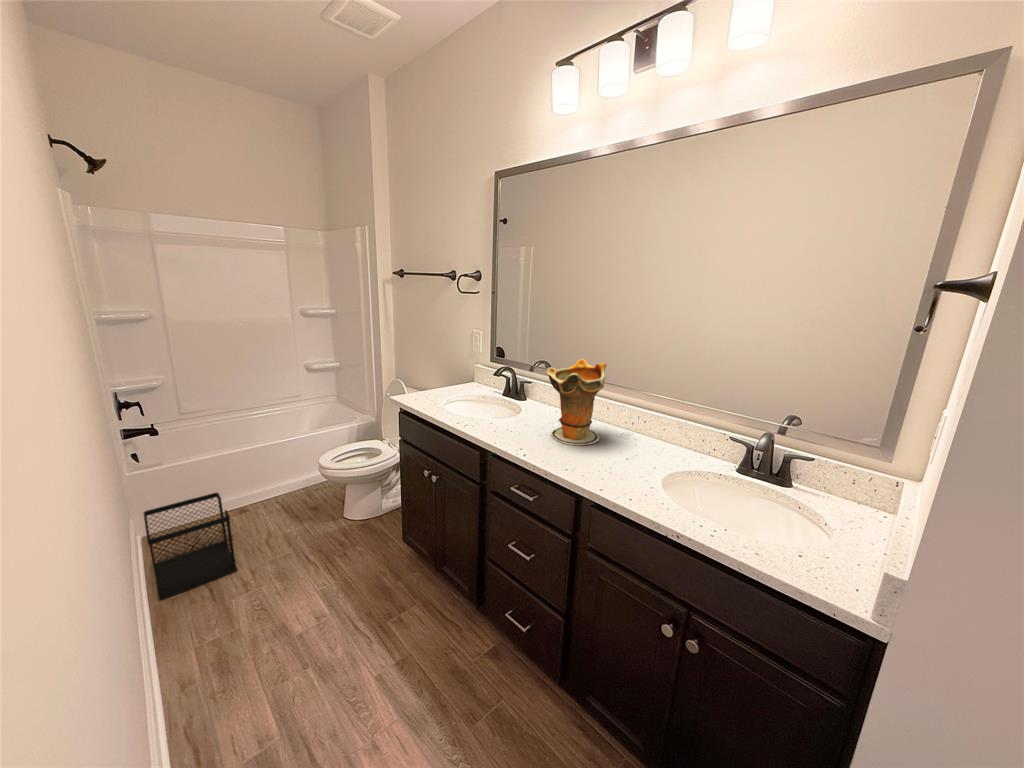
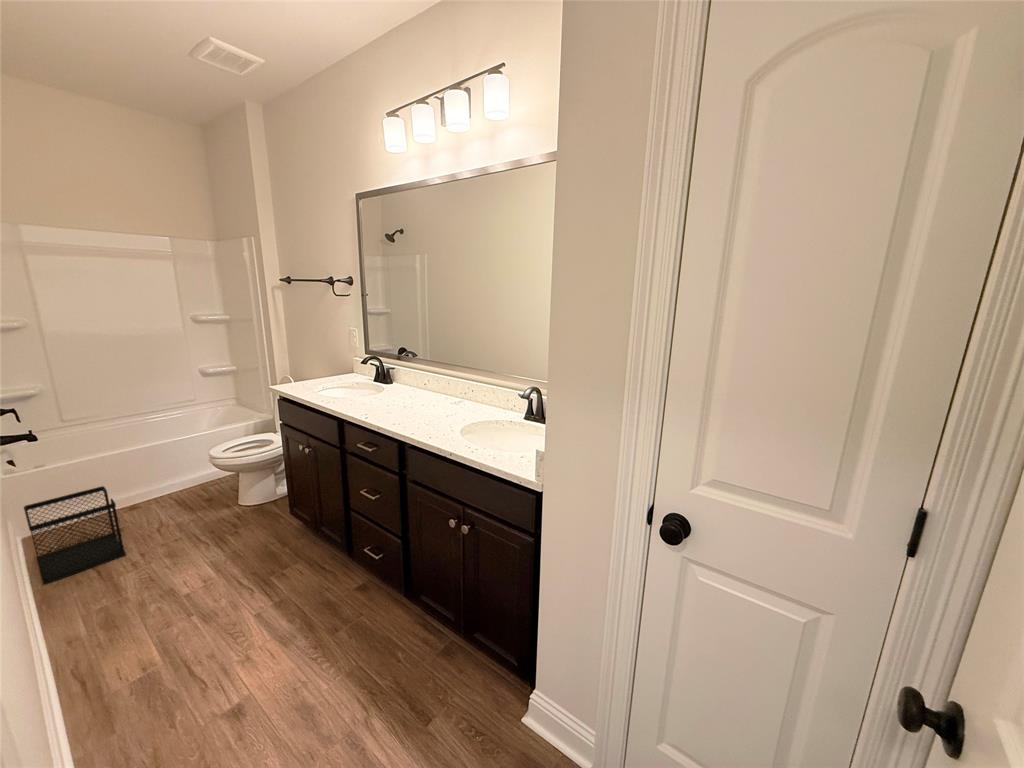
decorative vase: present [546,359,607,445] -> none [387,343,437,410]

